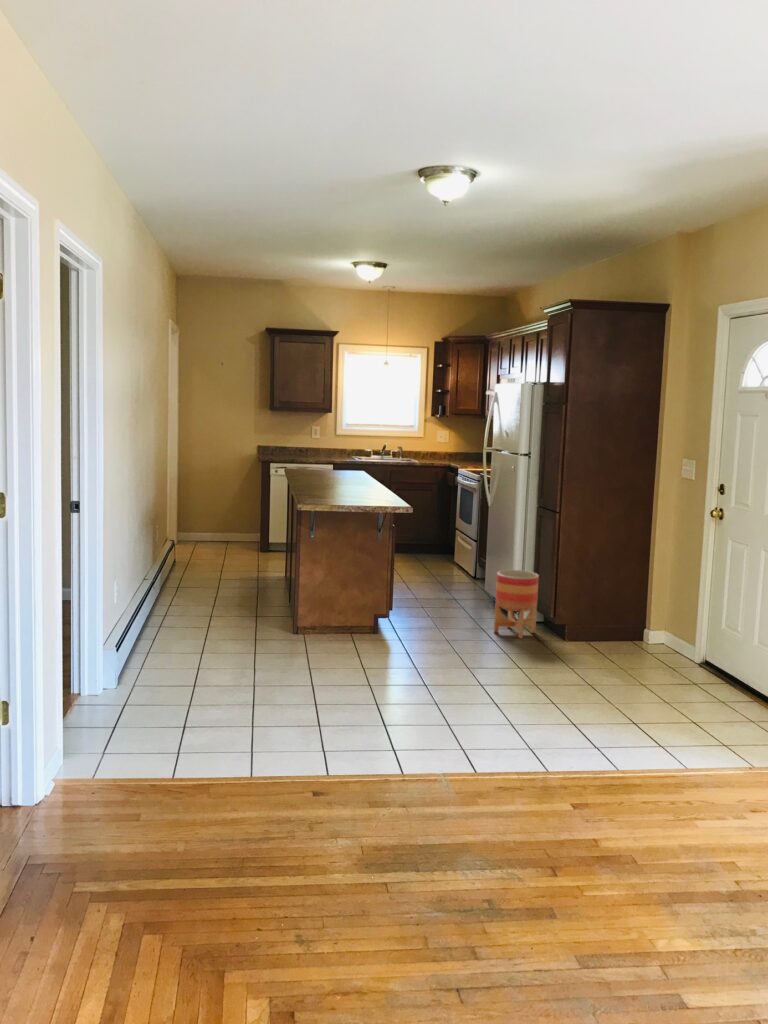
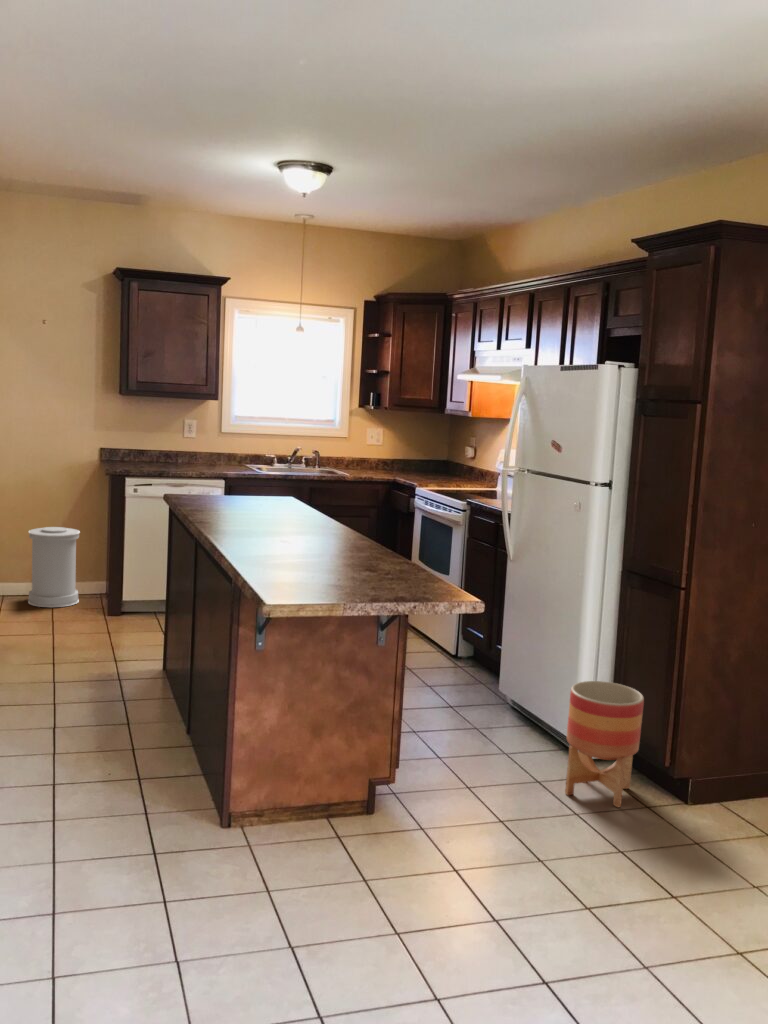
trash can: none [211,497,243,547] -> present [28,527,80,607]

